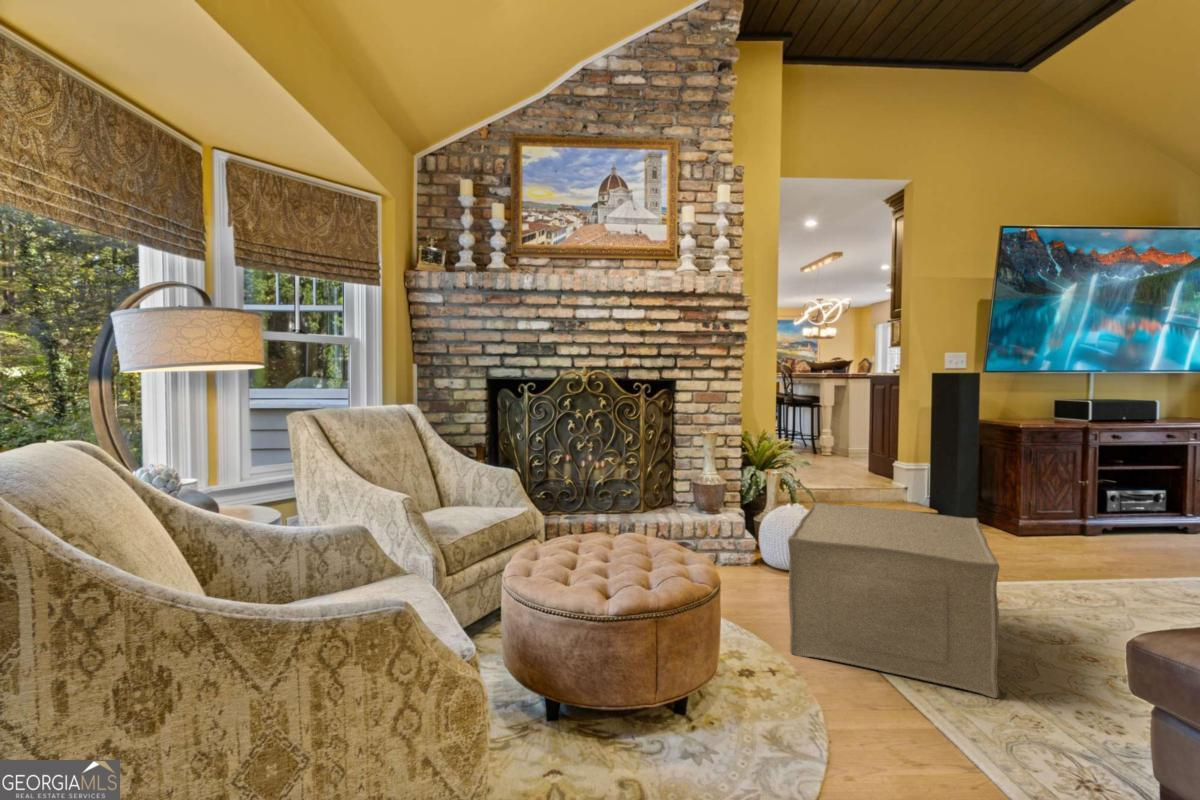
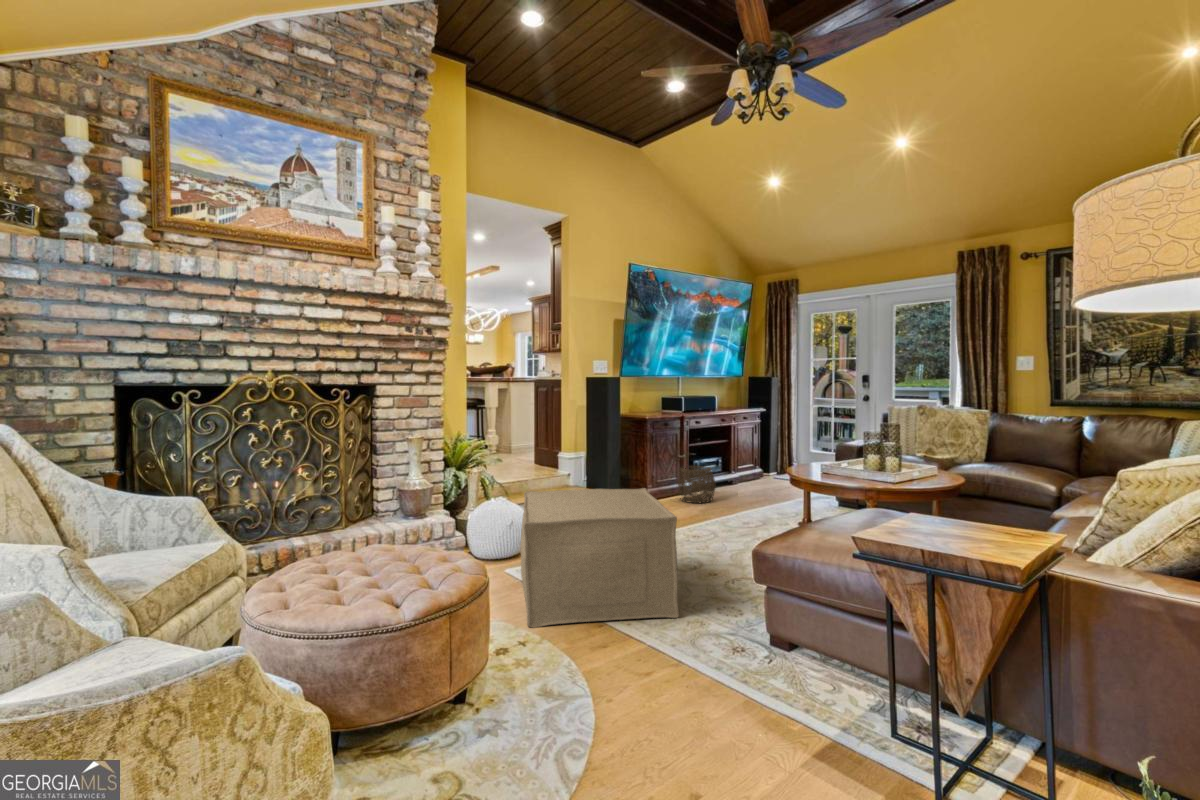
woven basket: none [1070,495,1143,550] -> present [677,466,715,503]

